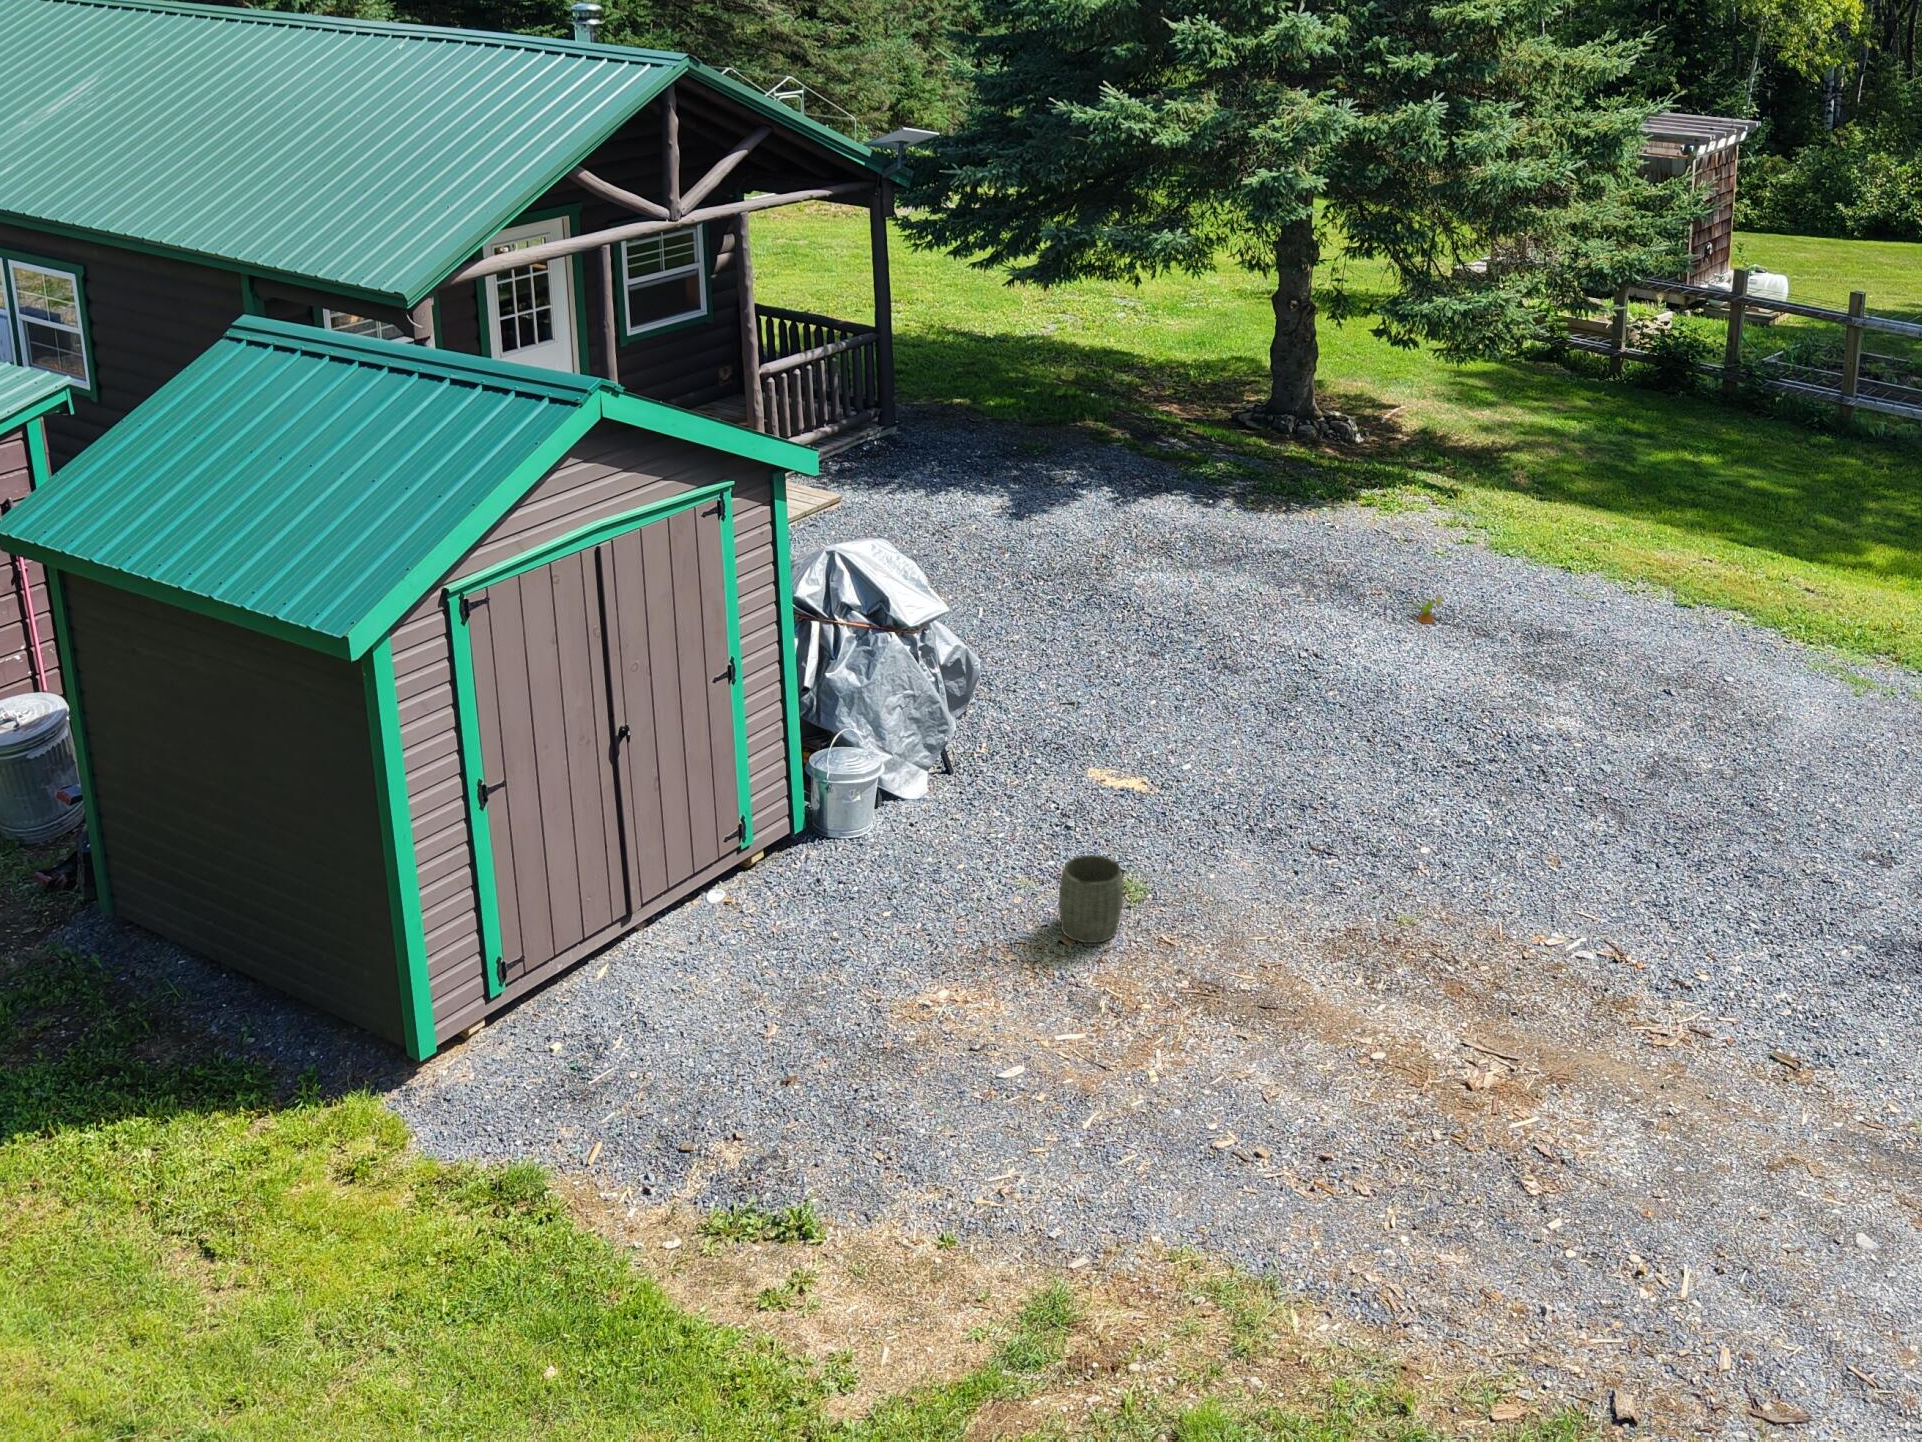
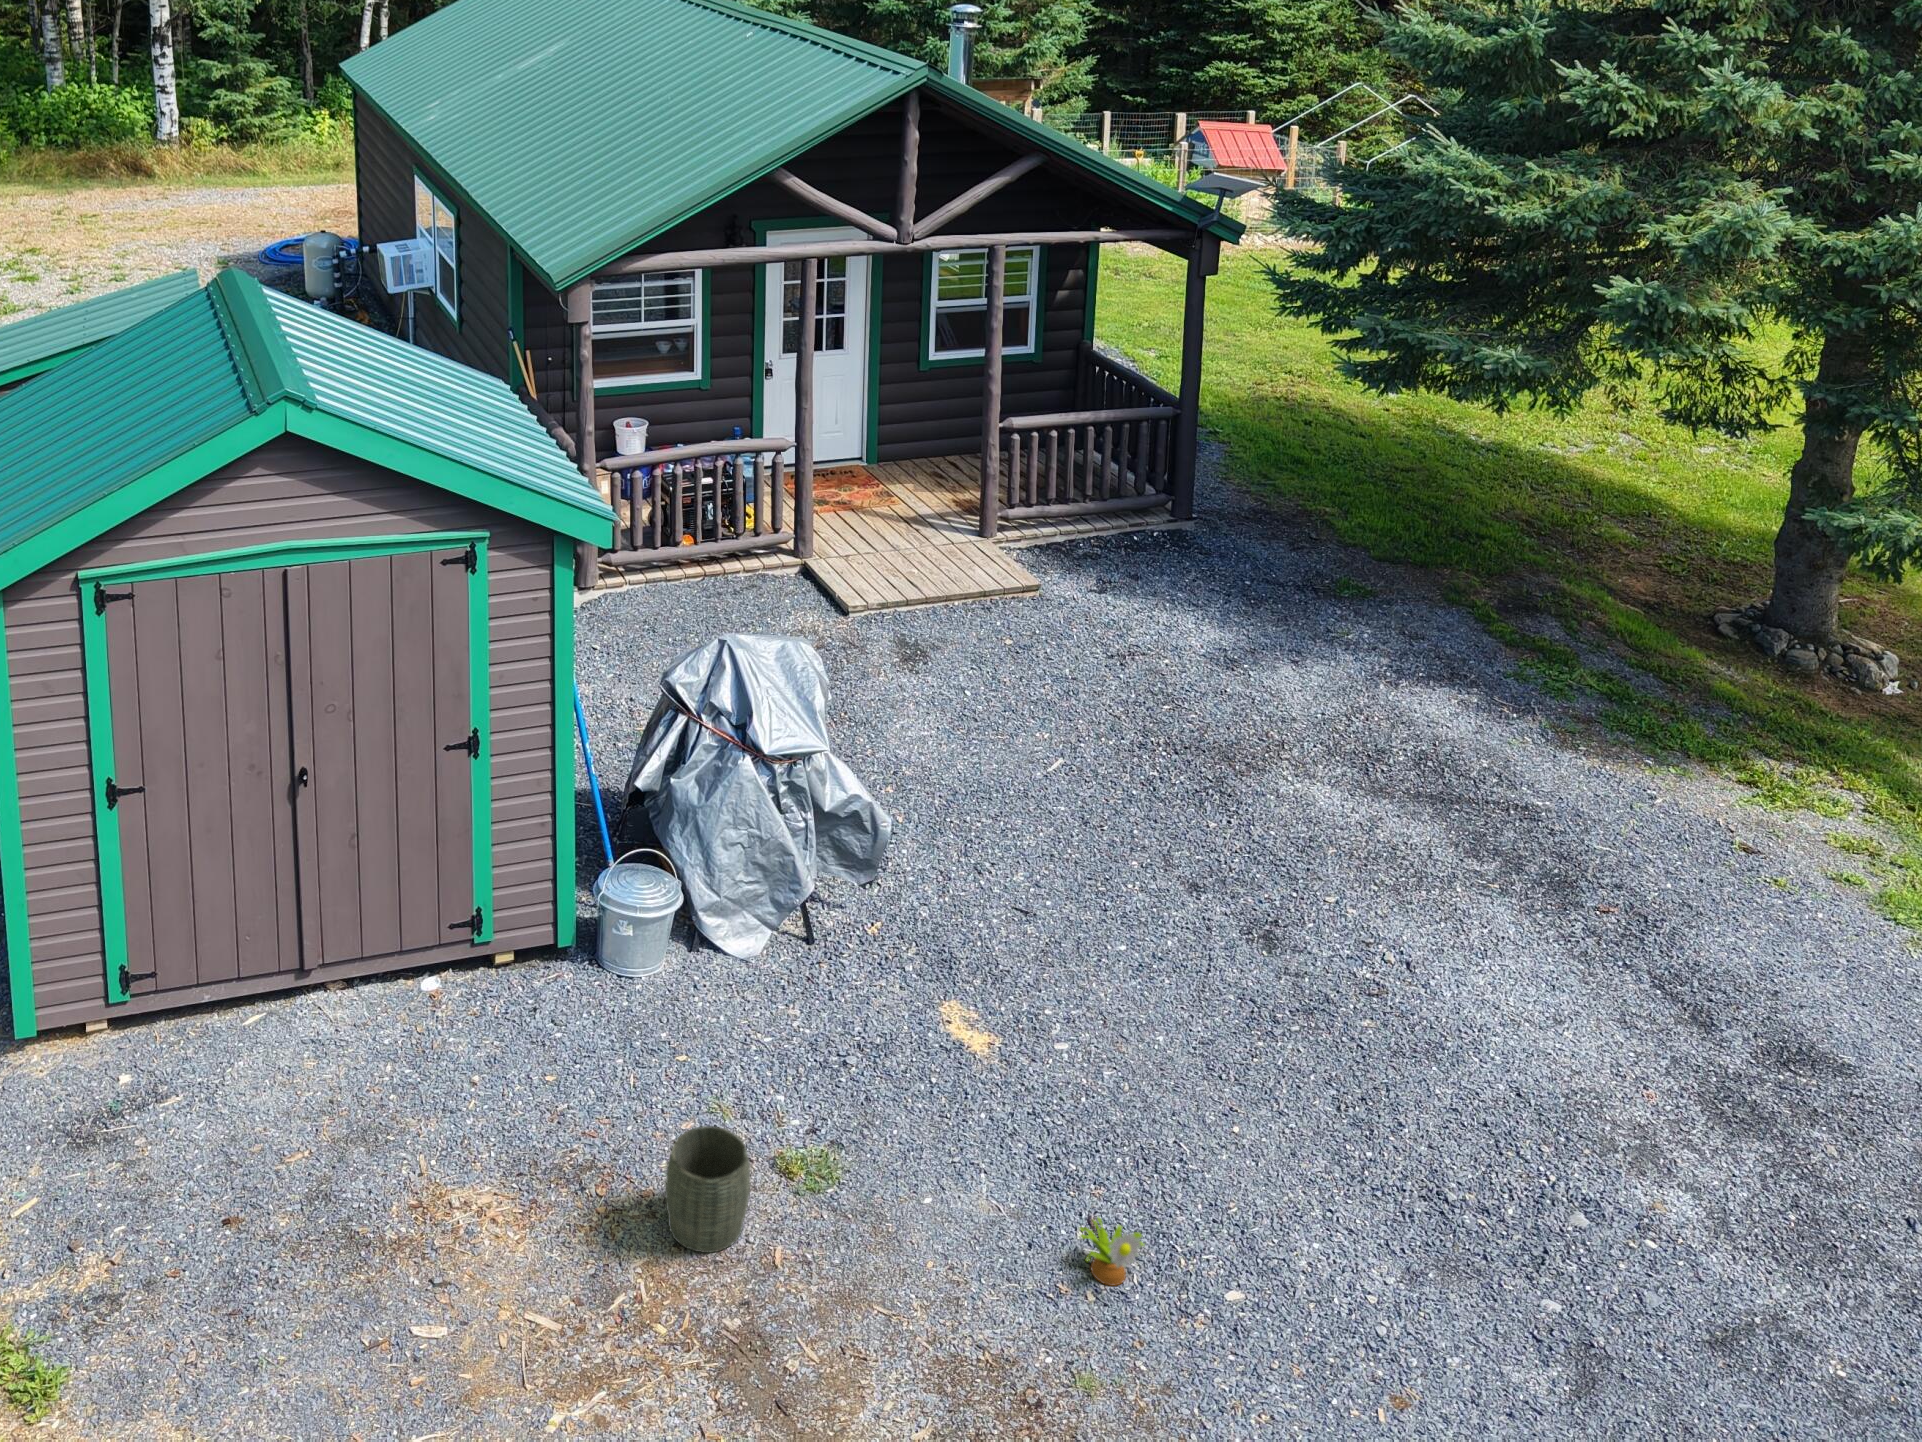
decorative plant: present [1413,594,1442,624] -> present [1080,1217,1144,1286]

